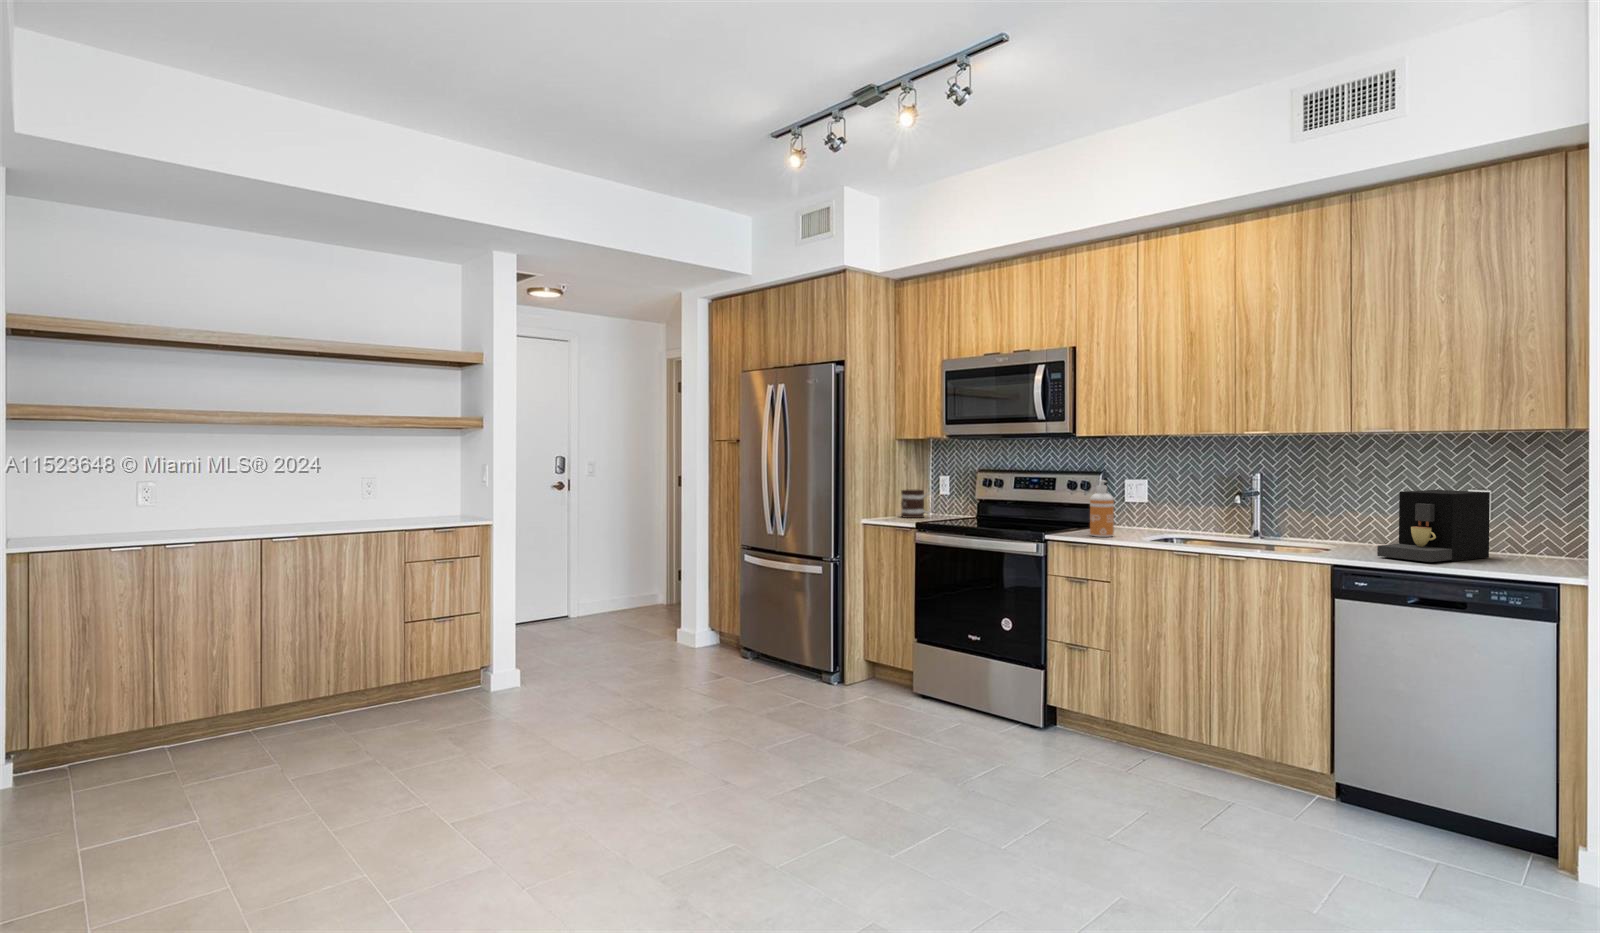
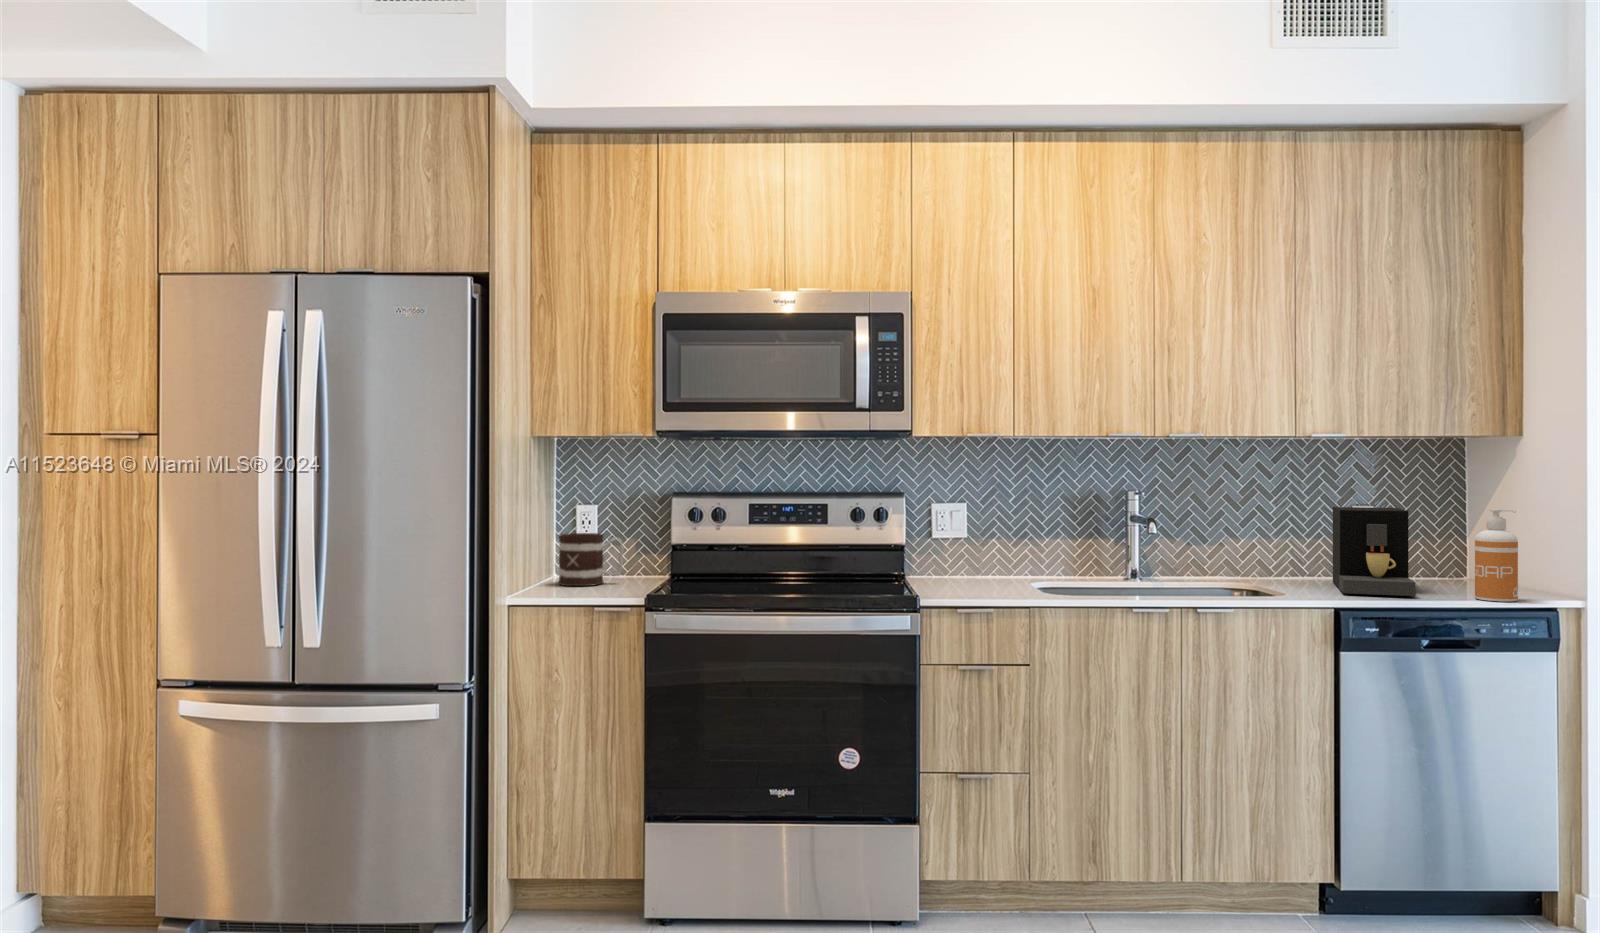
soap dispenser: present [1090,480,1114,537] -> present [1475,509,1518,602]

